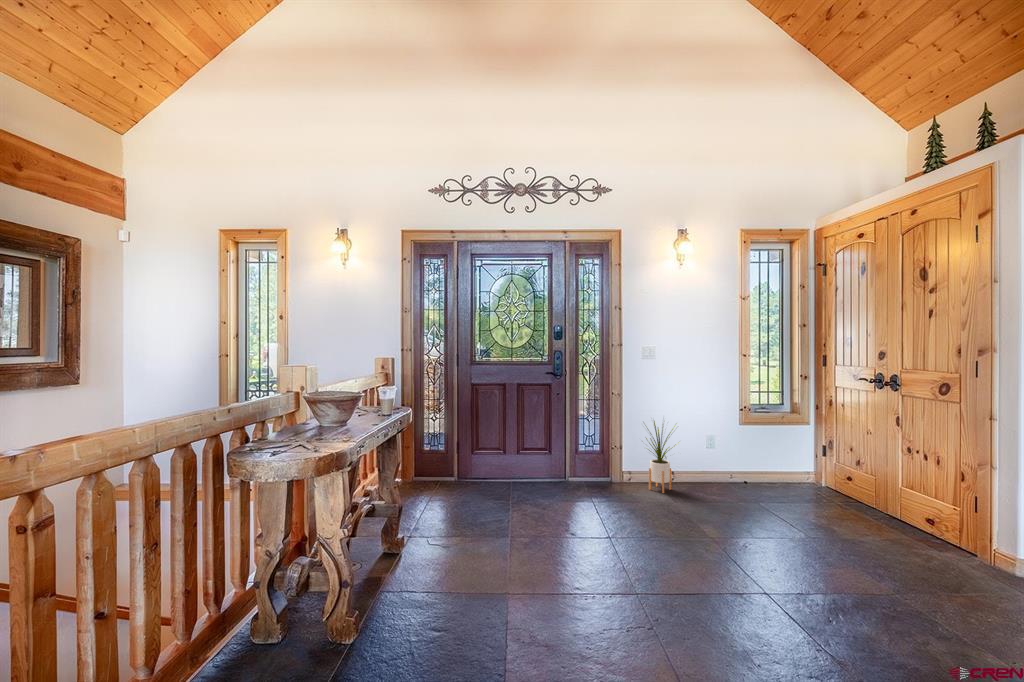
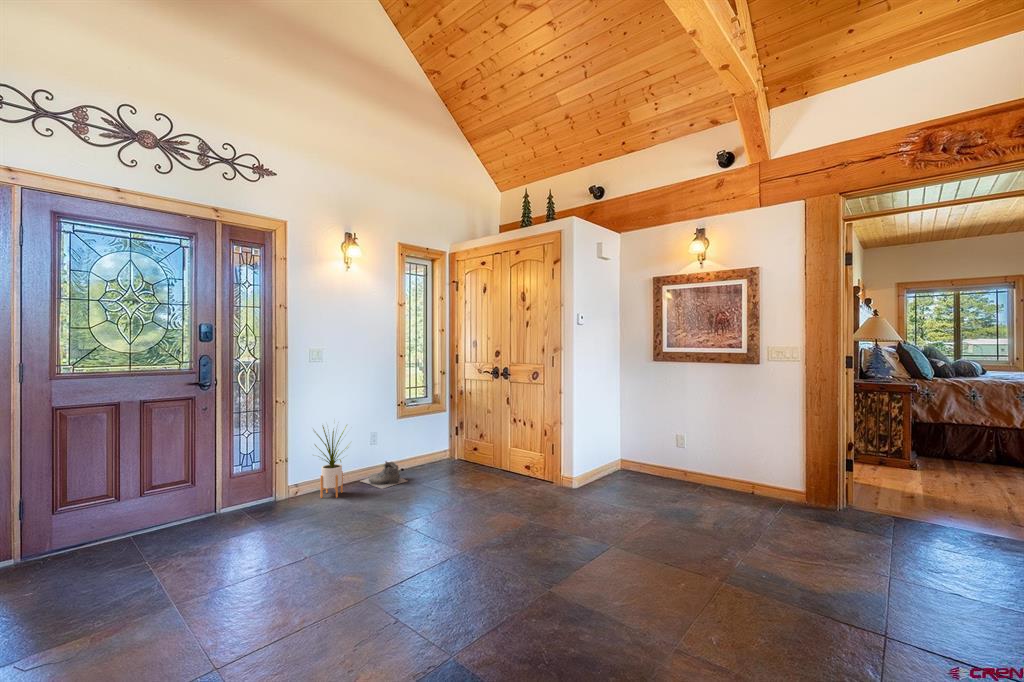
boots: none [693,468,746,497] -> present [361,461,407,489]

